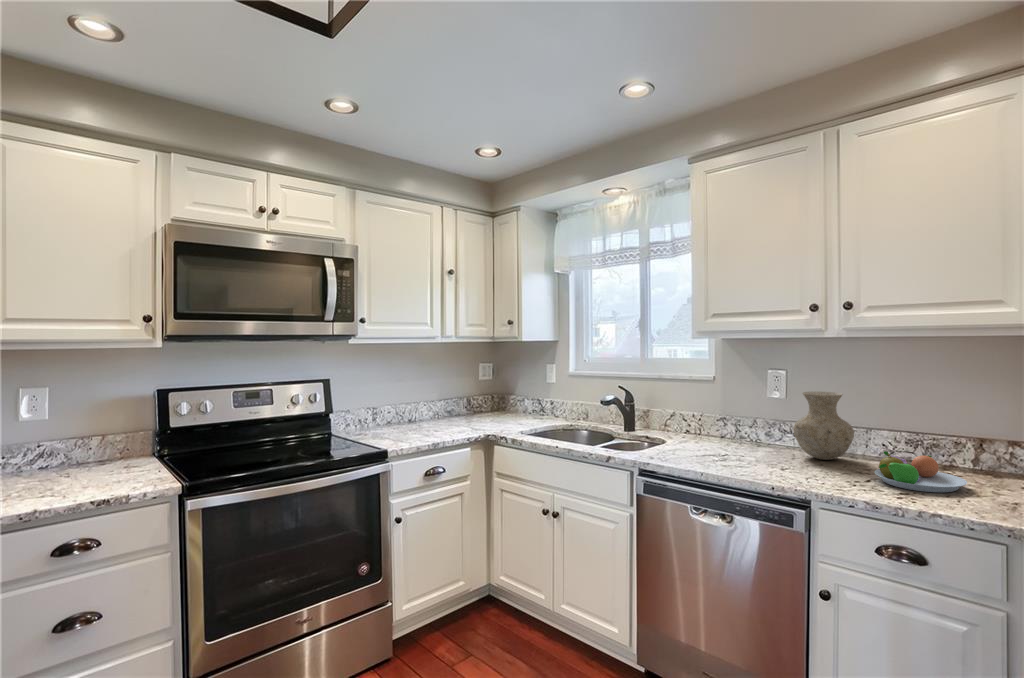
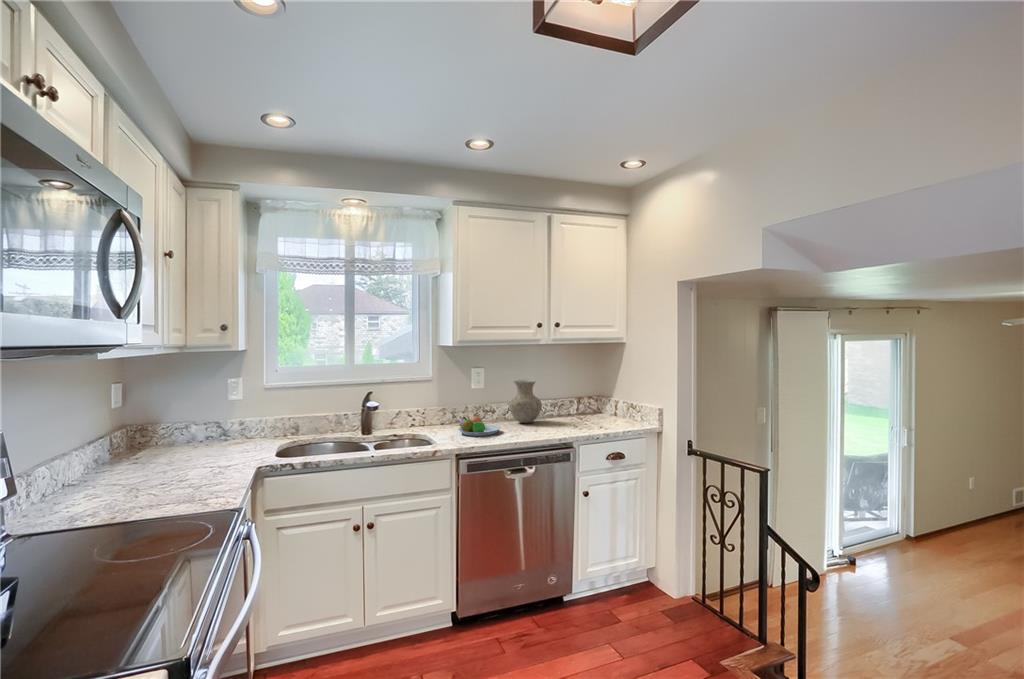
fruit bowl: present [874,451,967,492] -> present [458,416,500,436]

